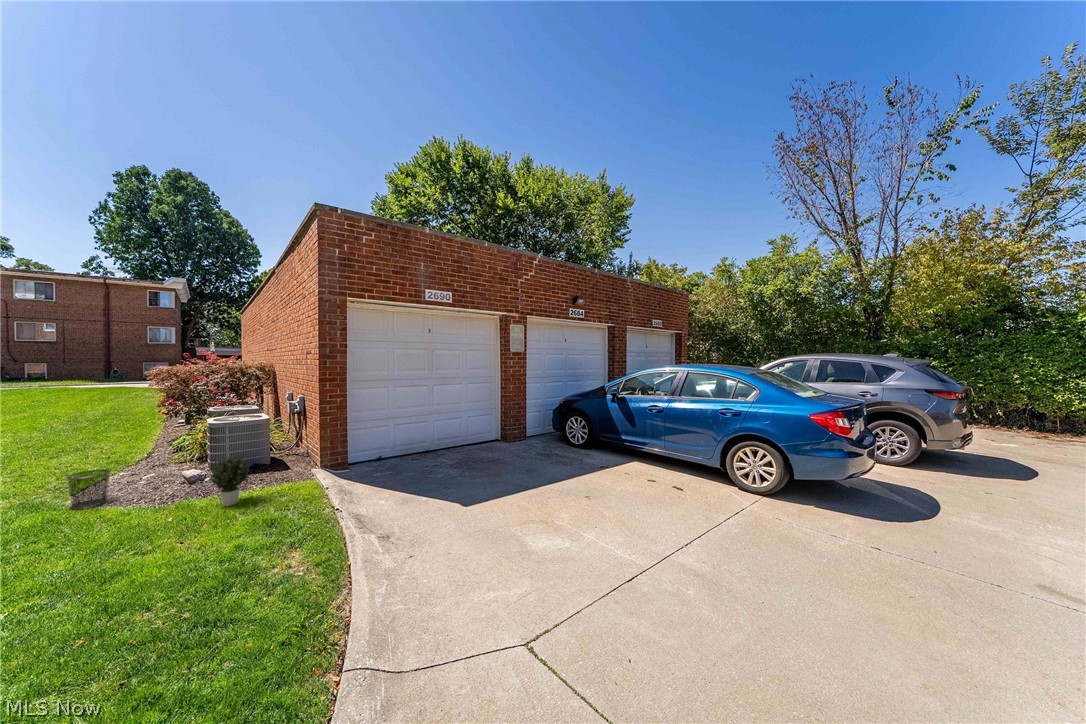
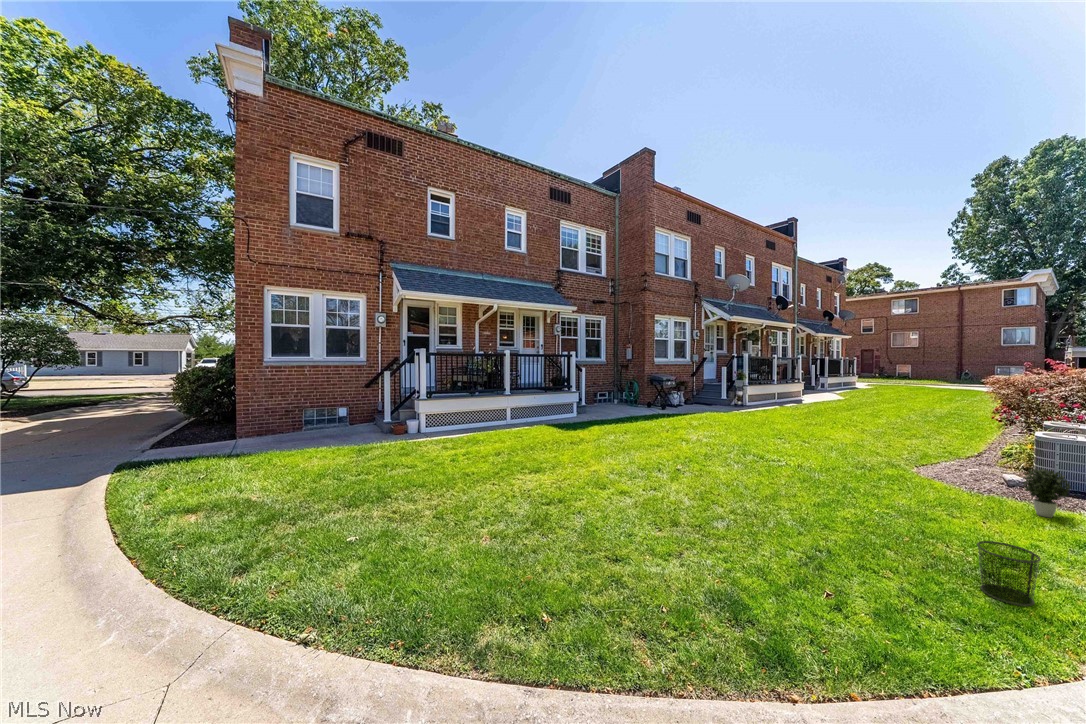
waste bin: present [67,469,111,510] -> present [977,541,1041,606]

